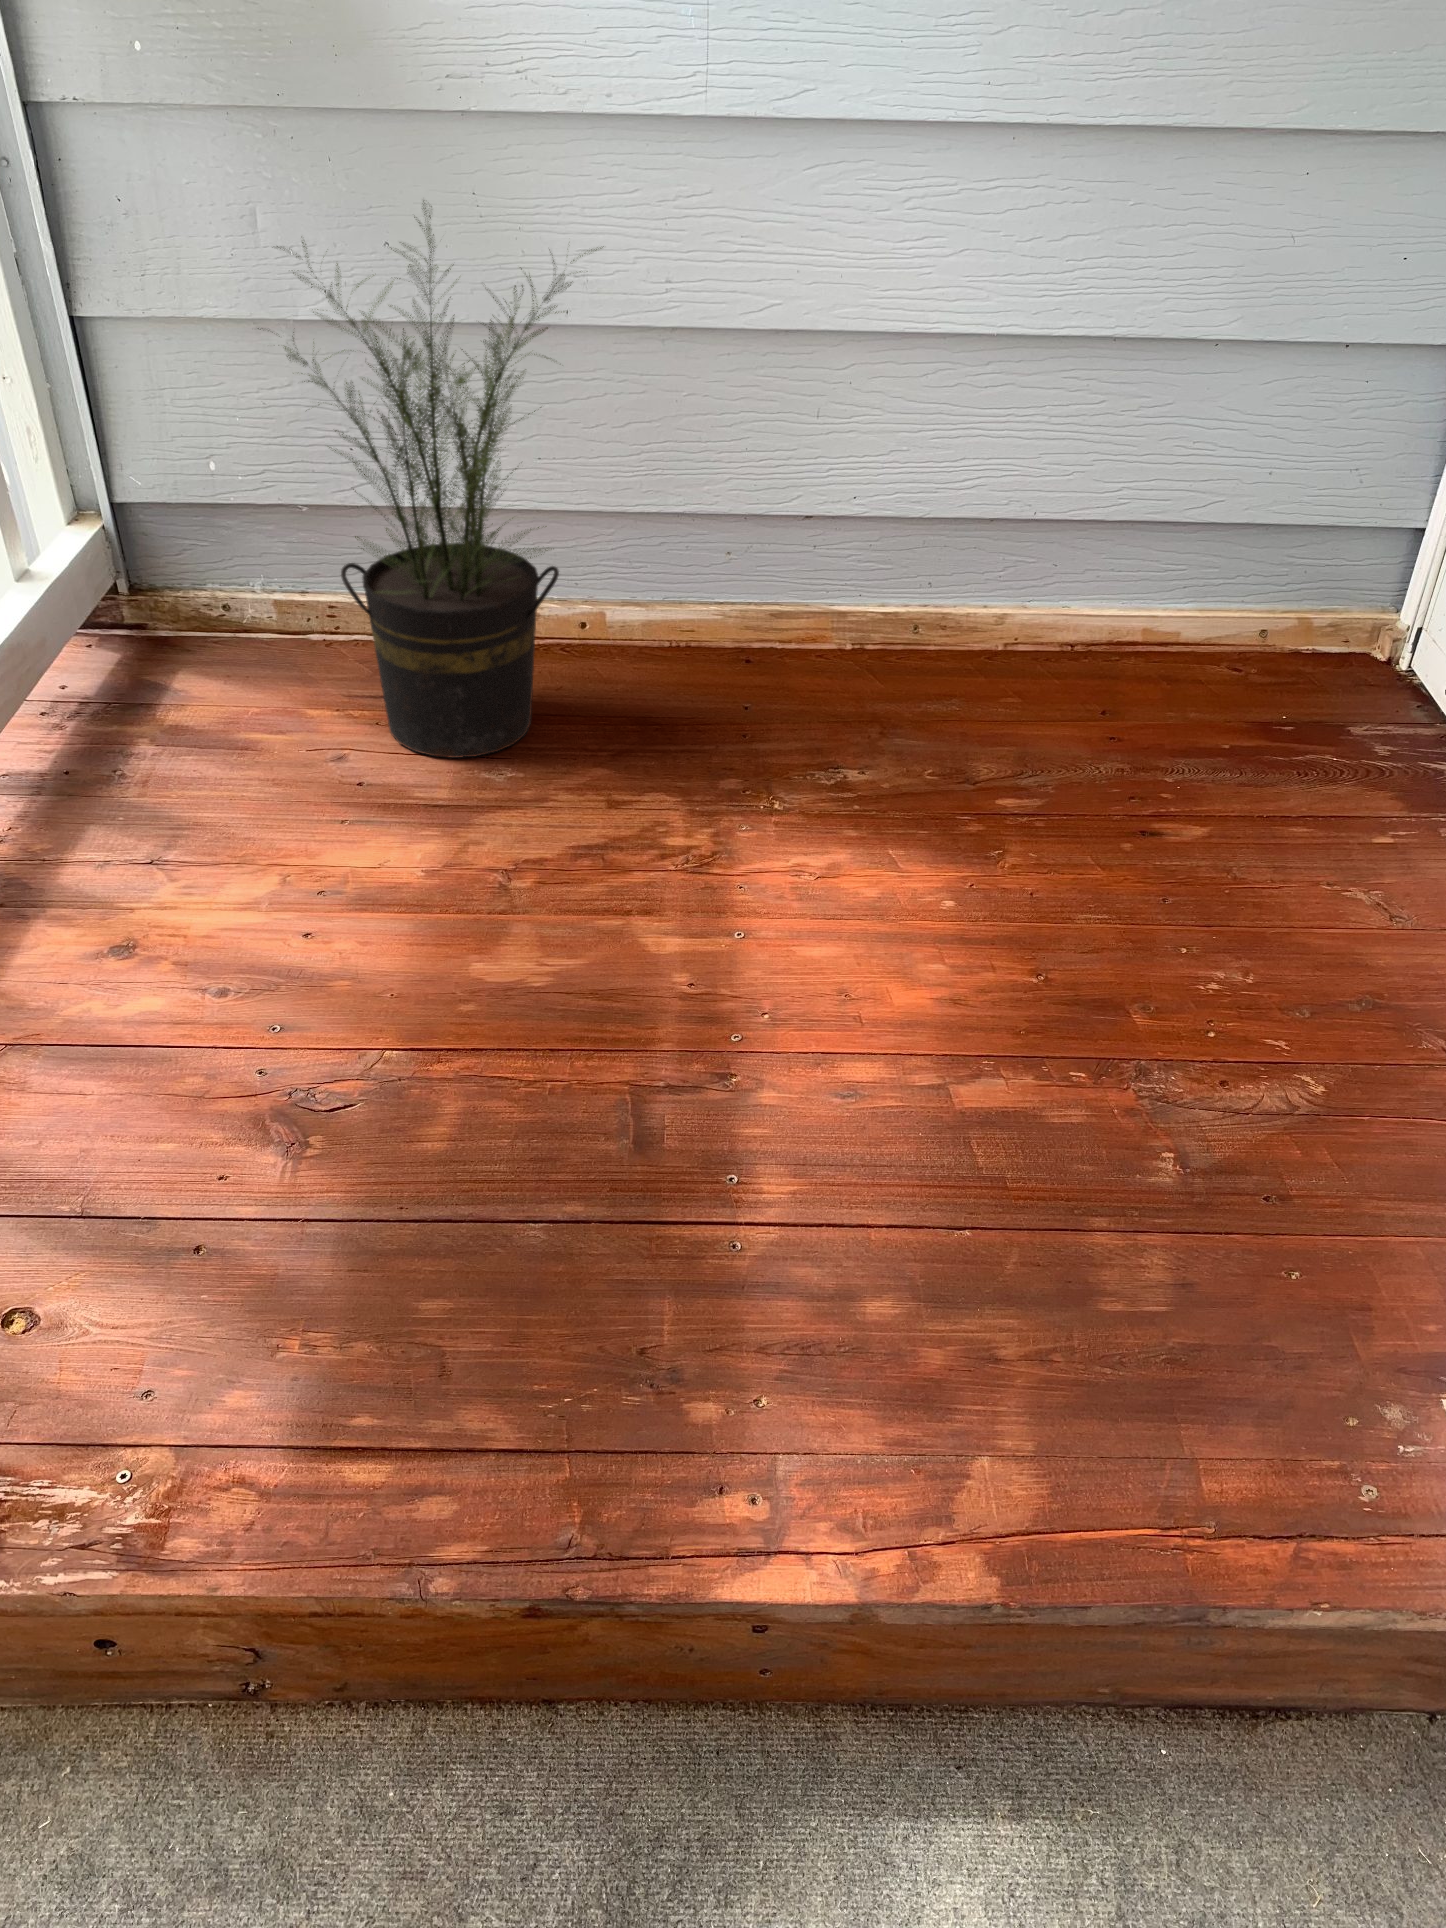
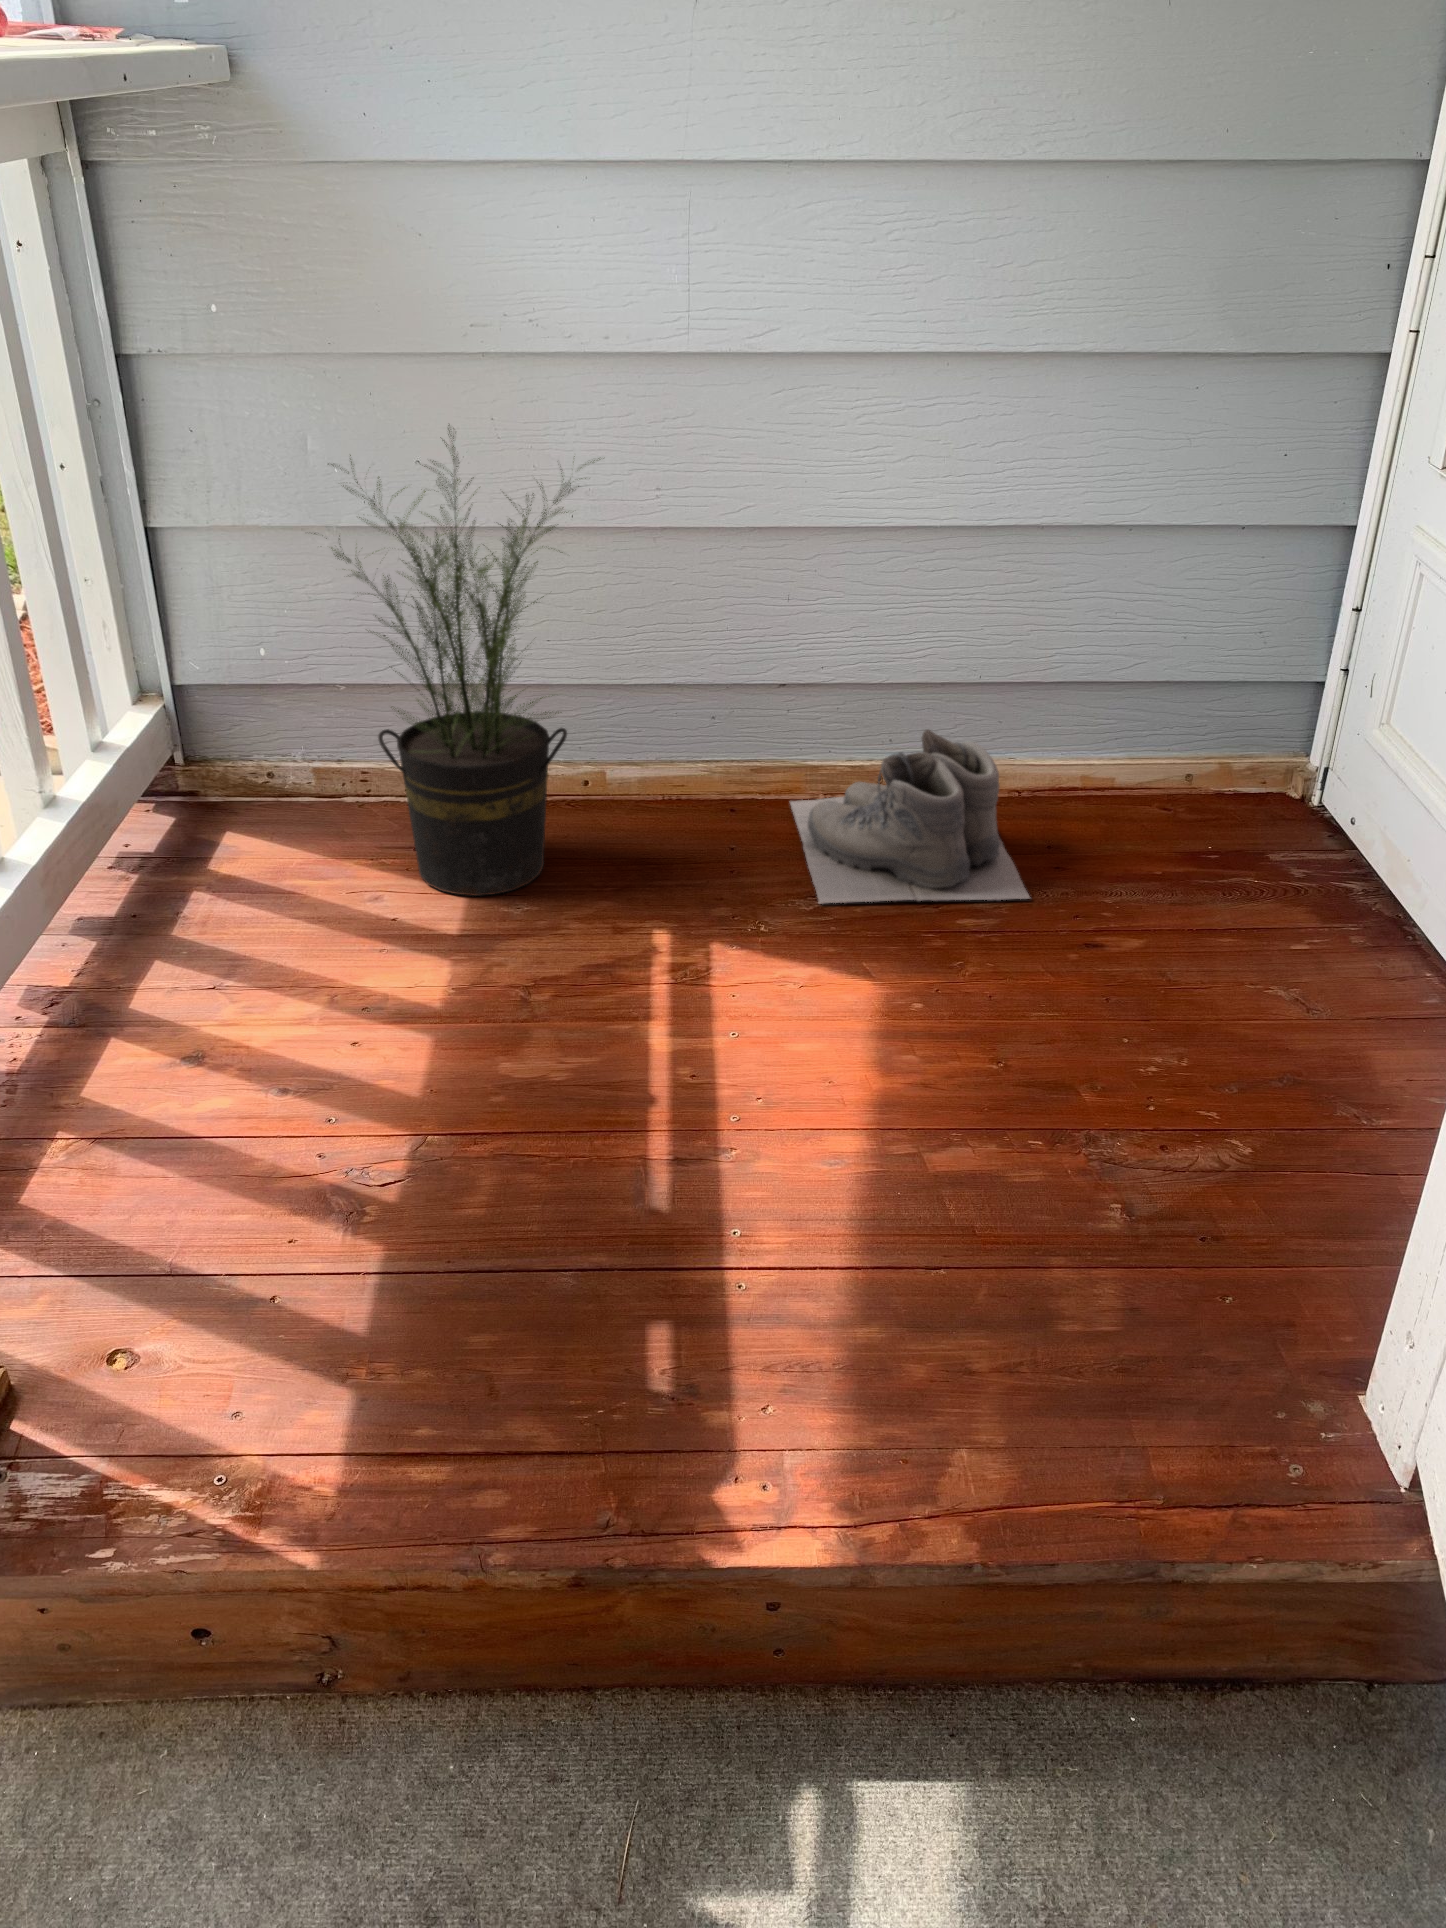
boots: none [813,577,1084,778] -> present [790,729,1030,904]

